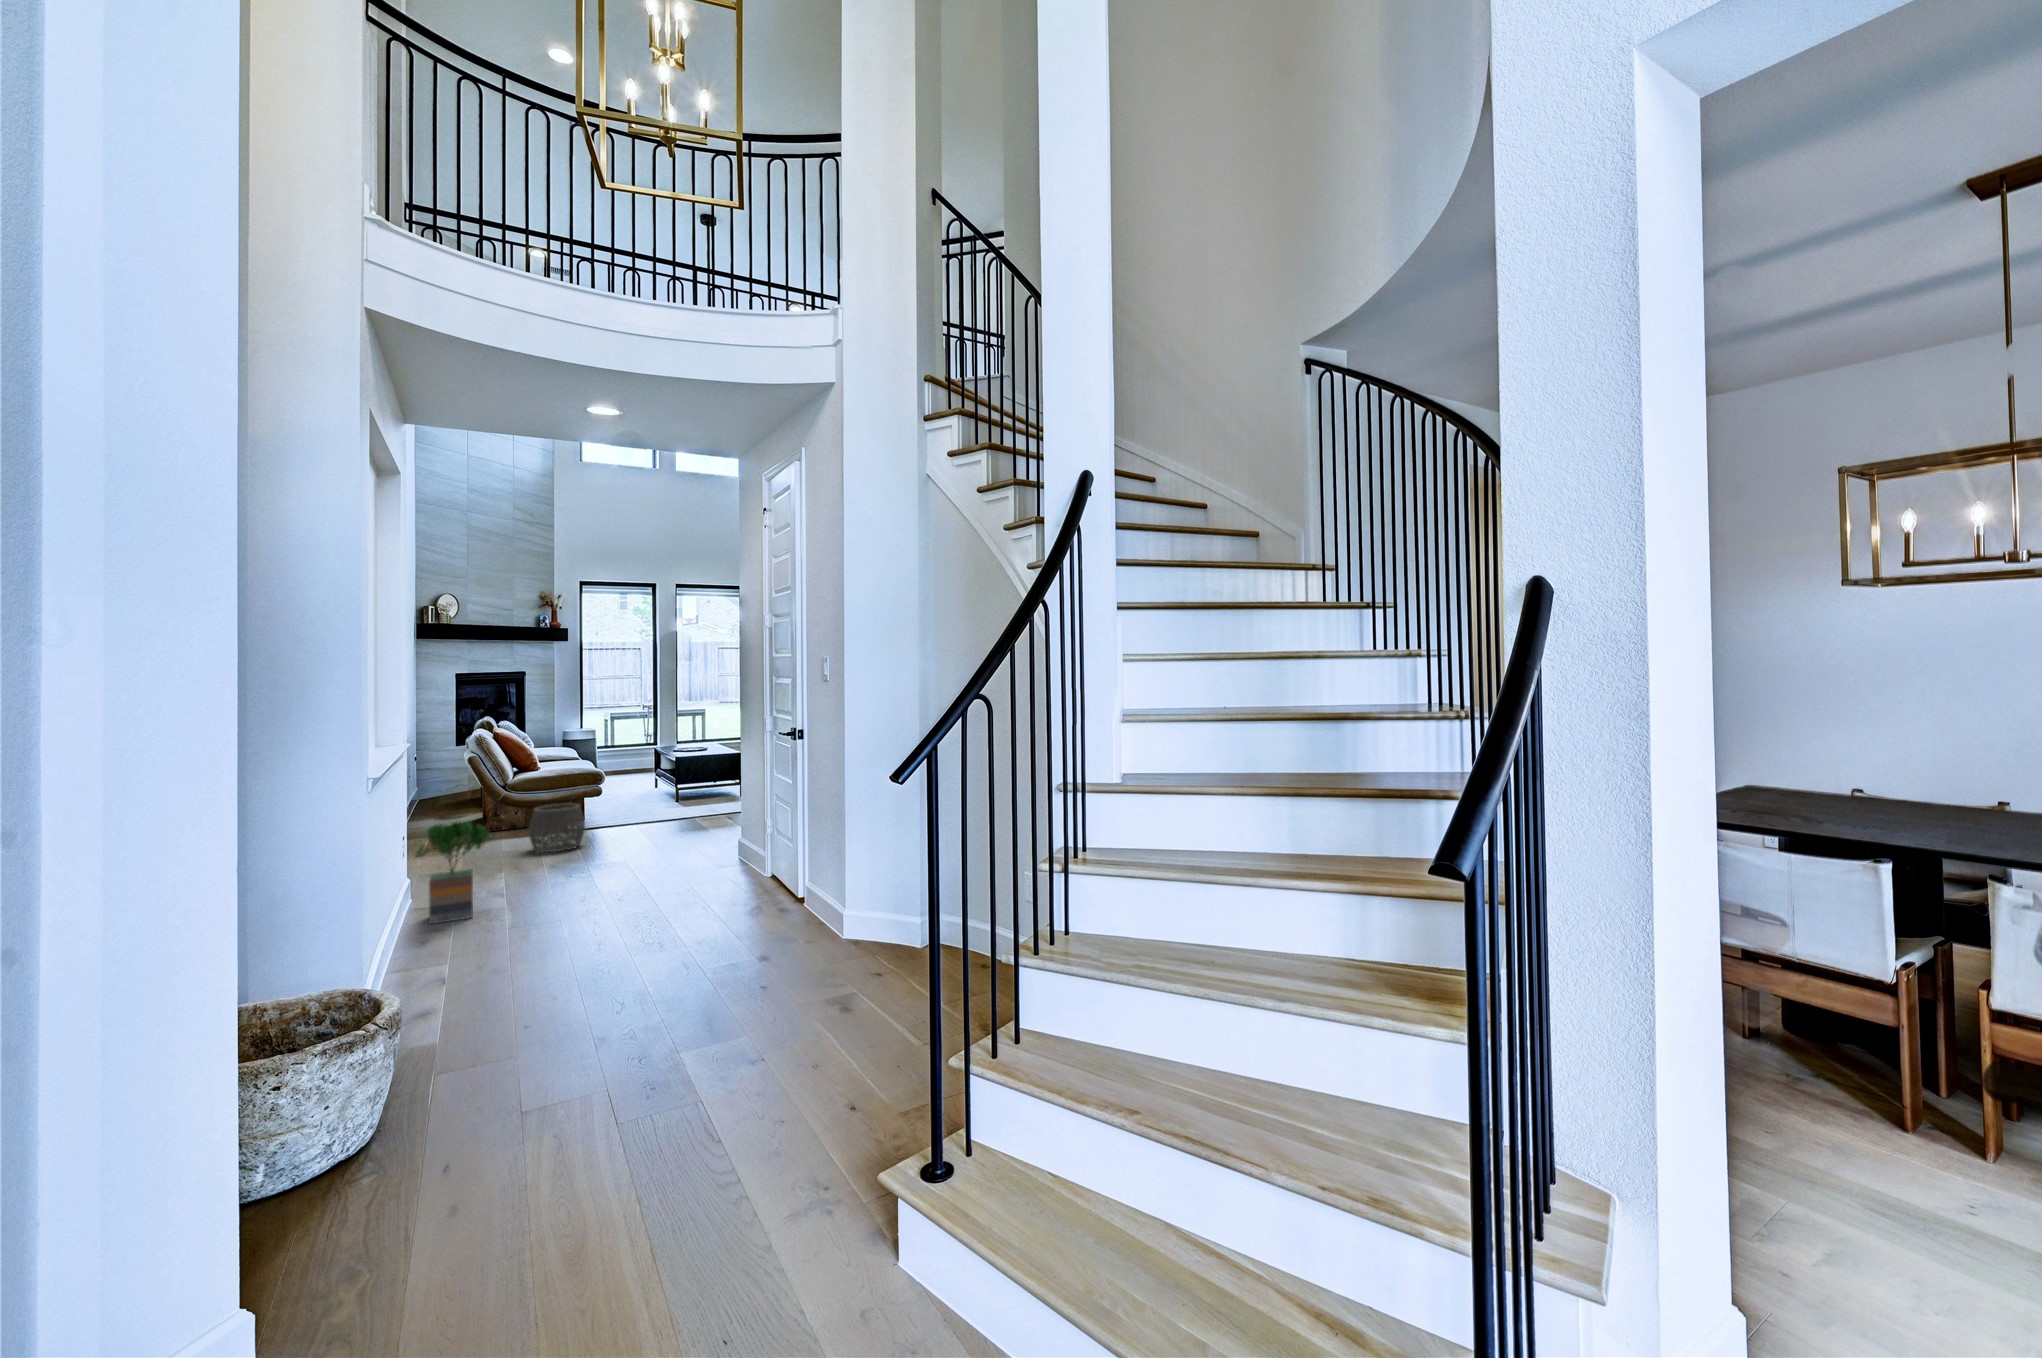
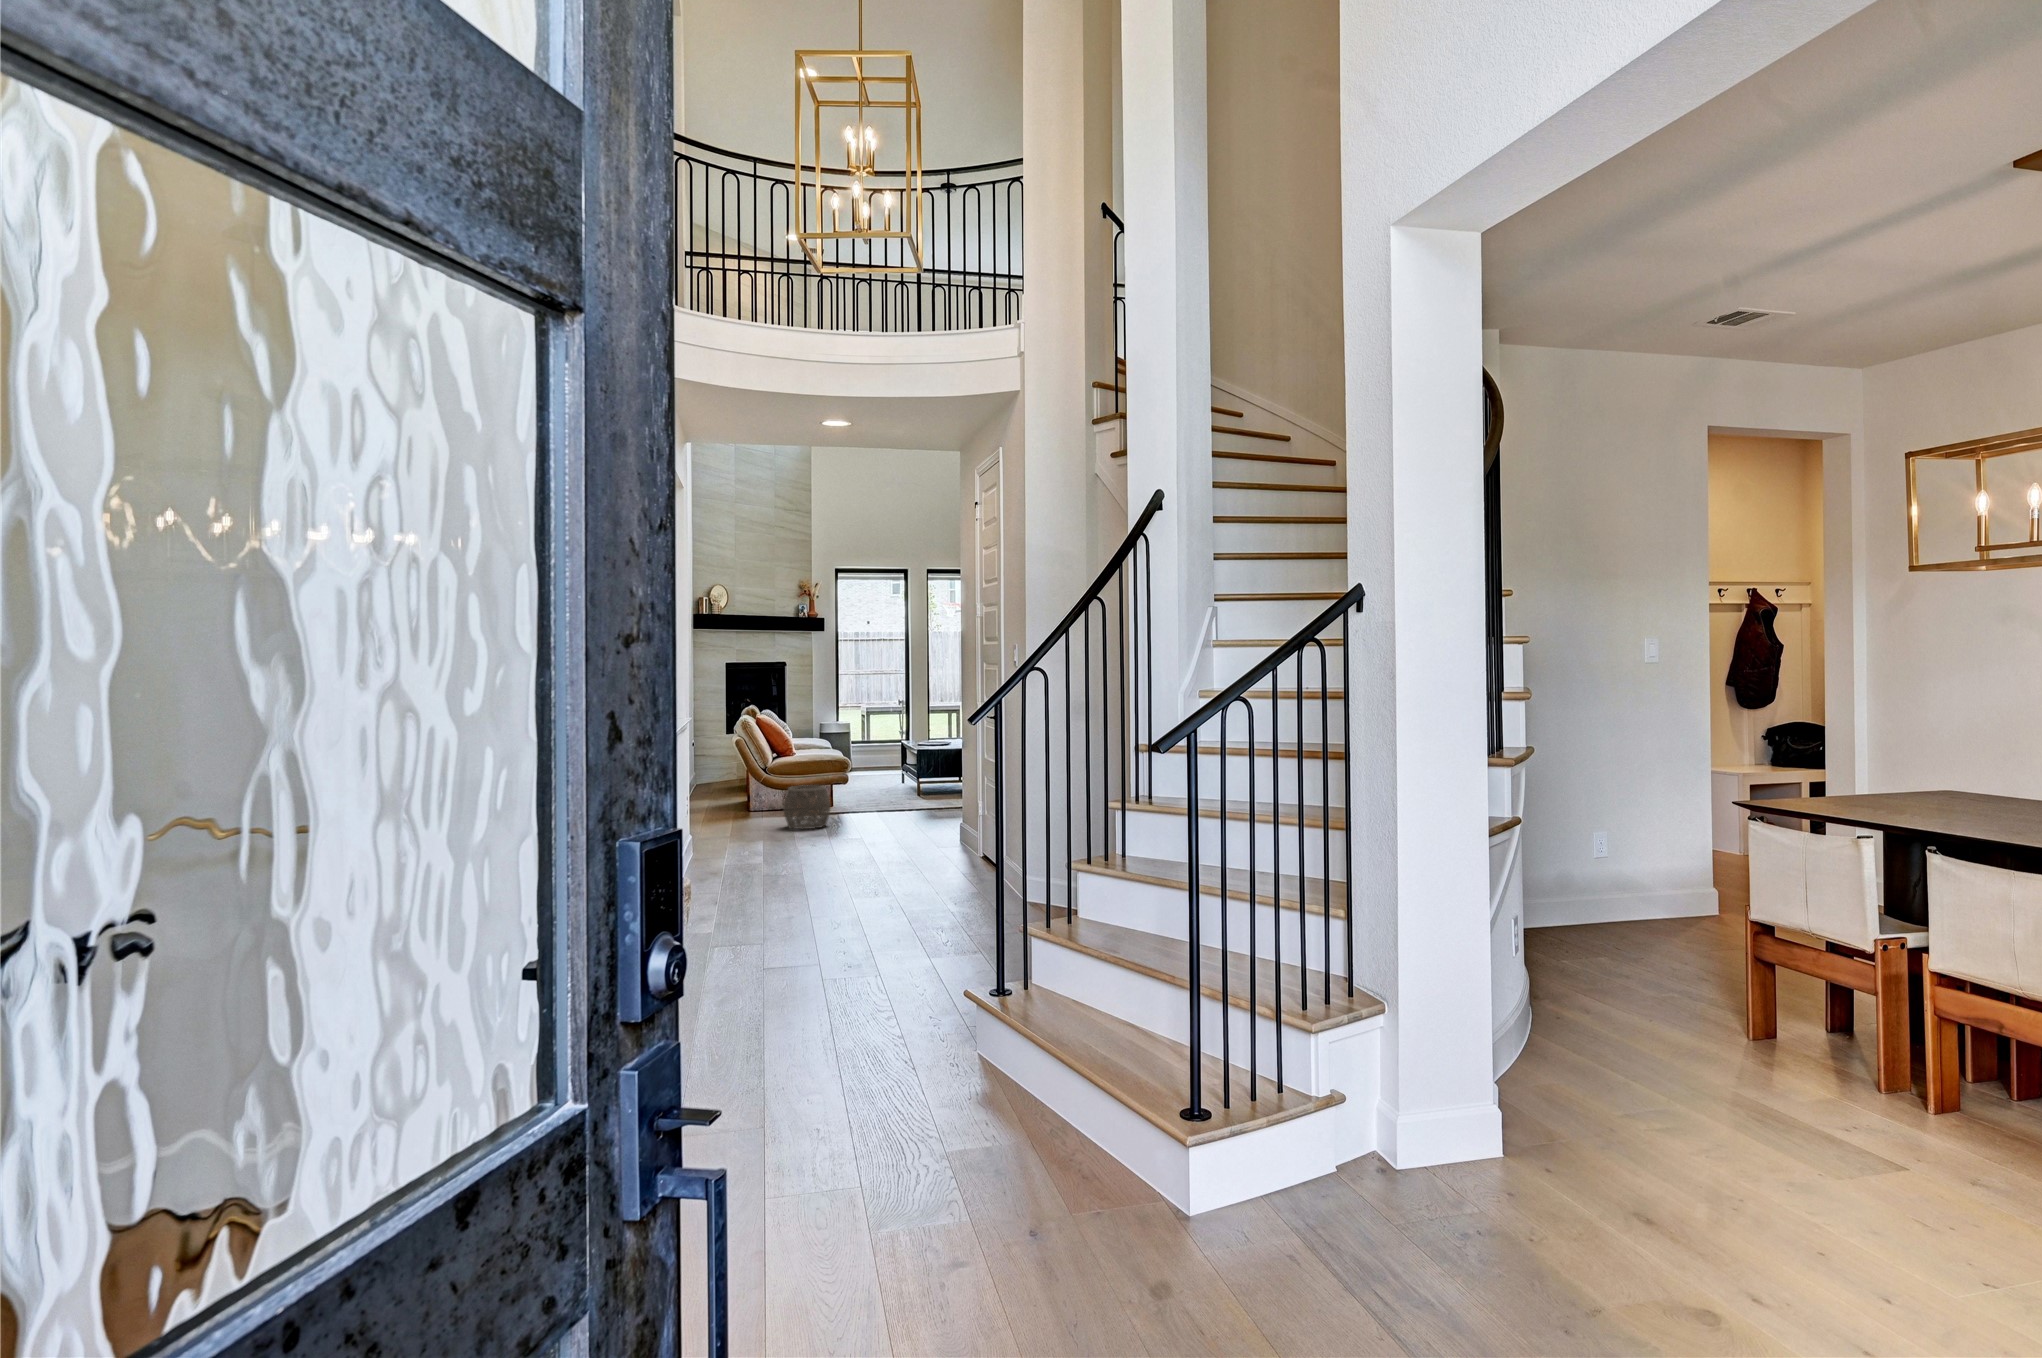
potted tree: present [412,820,491,924] -> none [692,785,753,870]

